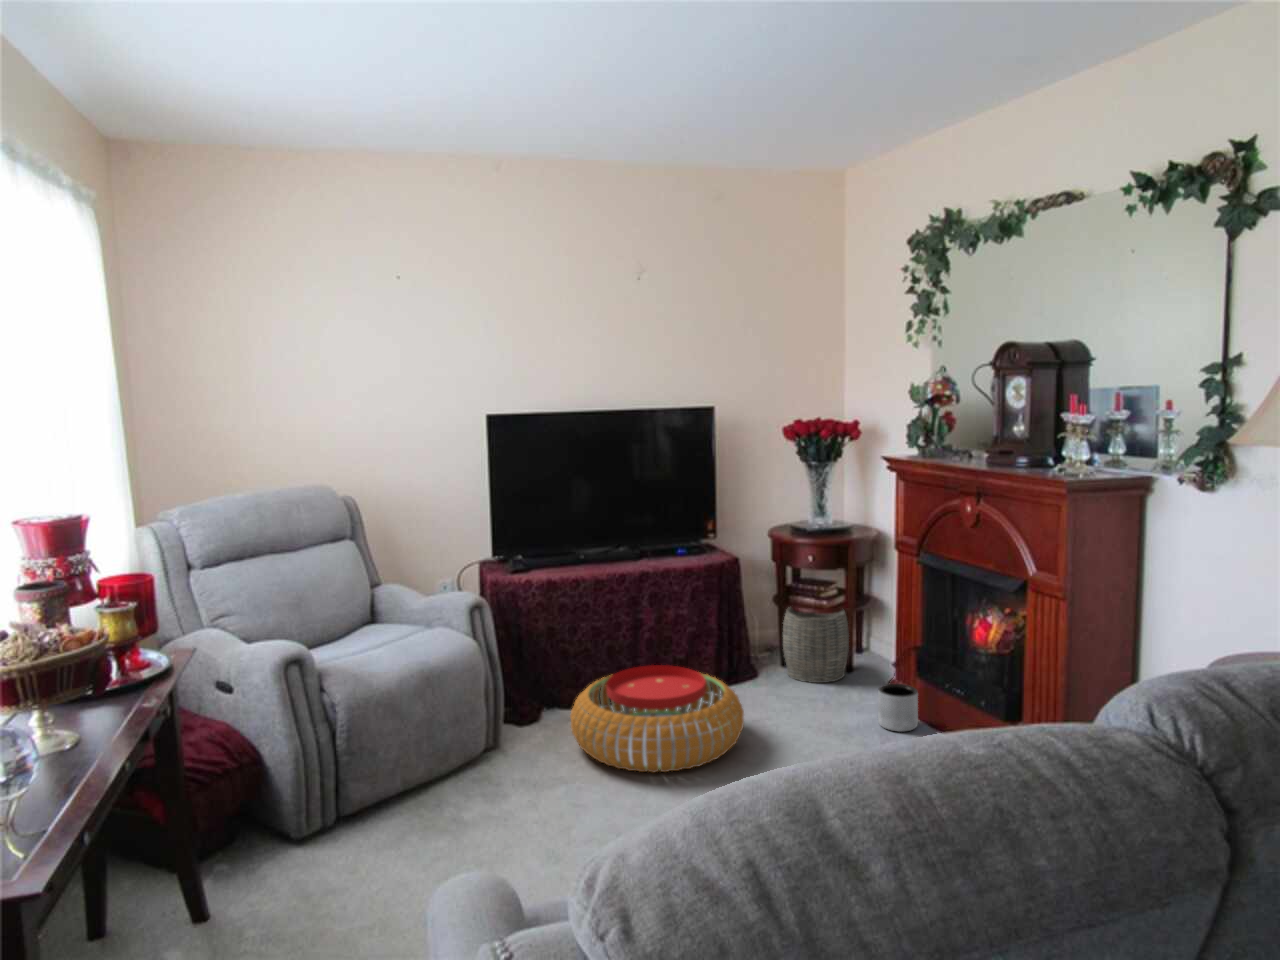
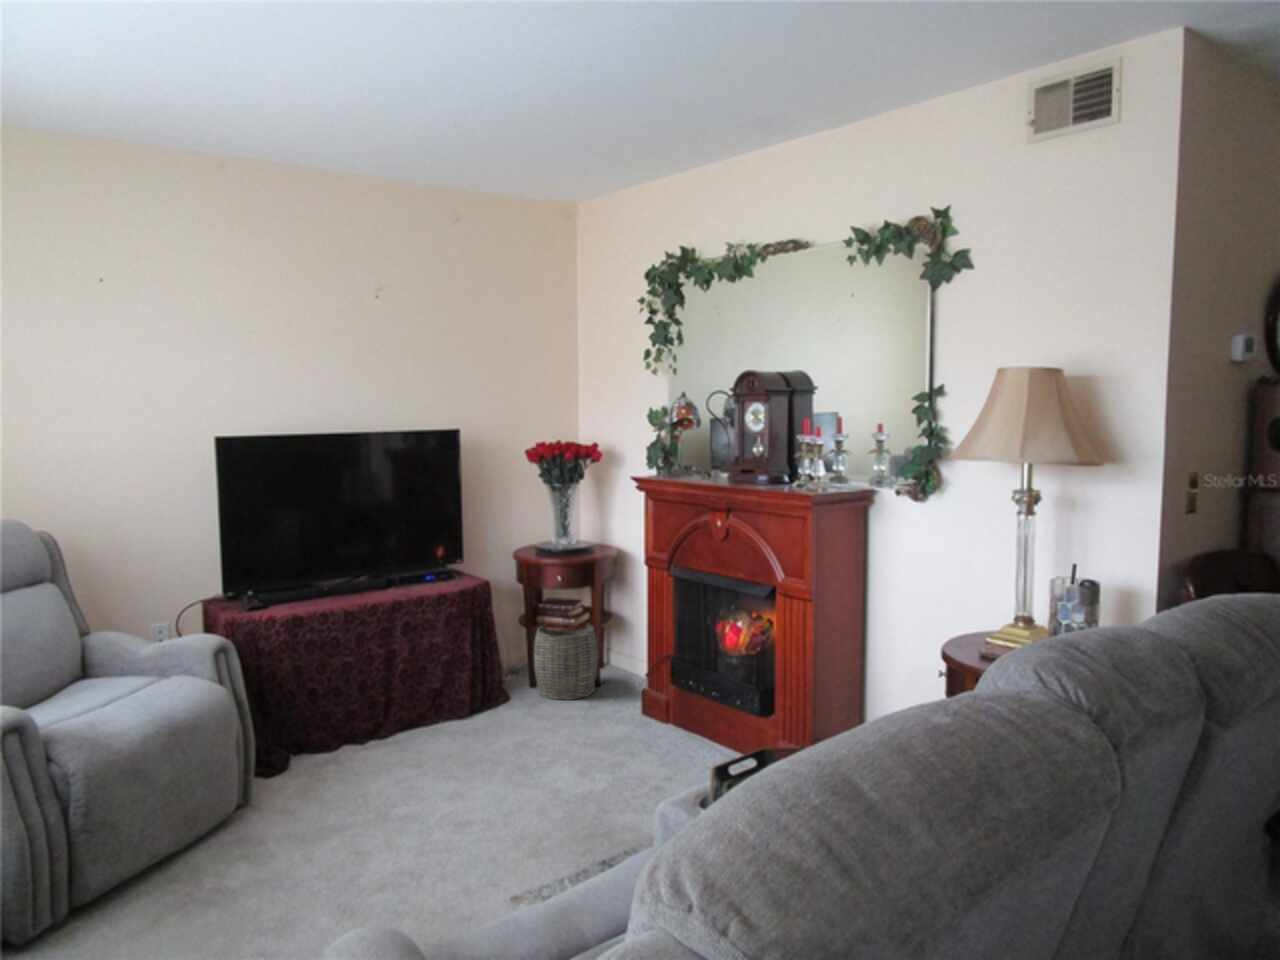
pouf: present [570,665,744,772] -> none [325,698,515,816]
planter: present [878,684,918,732] -> none [637,693,673,738]

